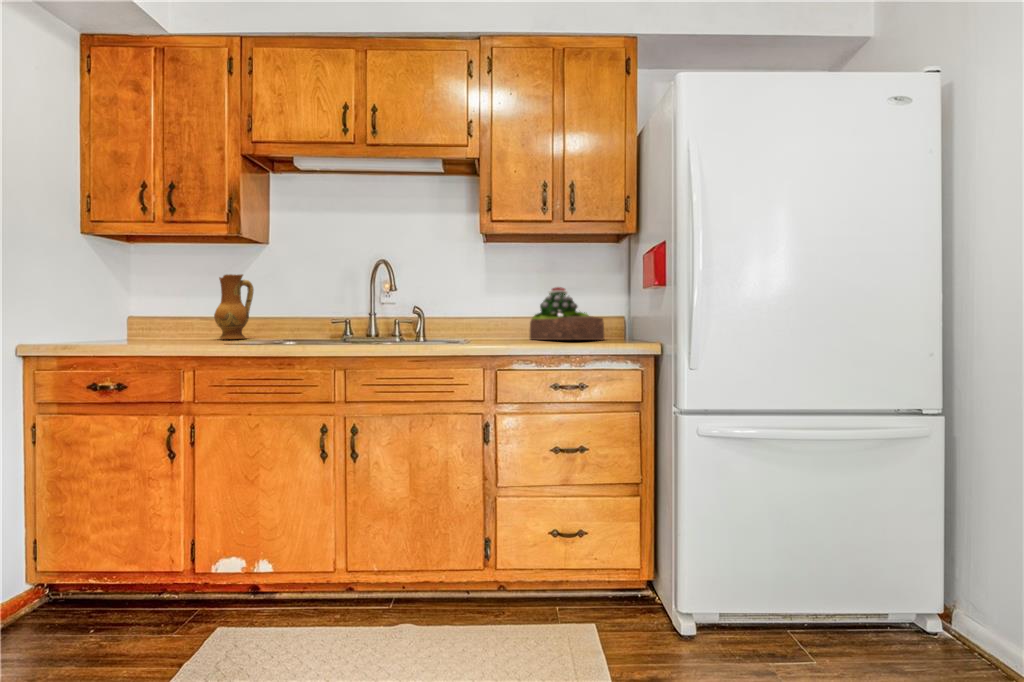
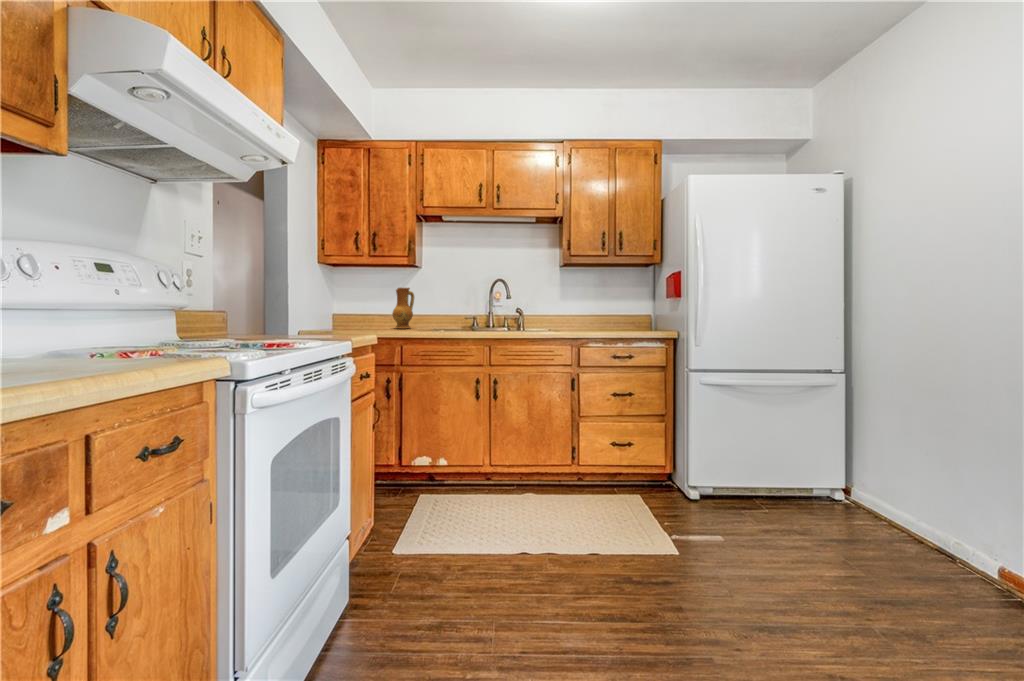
succulent plant: present [530,287,604,340] -> none [591,296,639,329]

